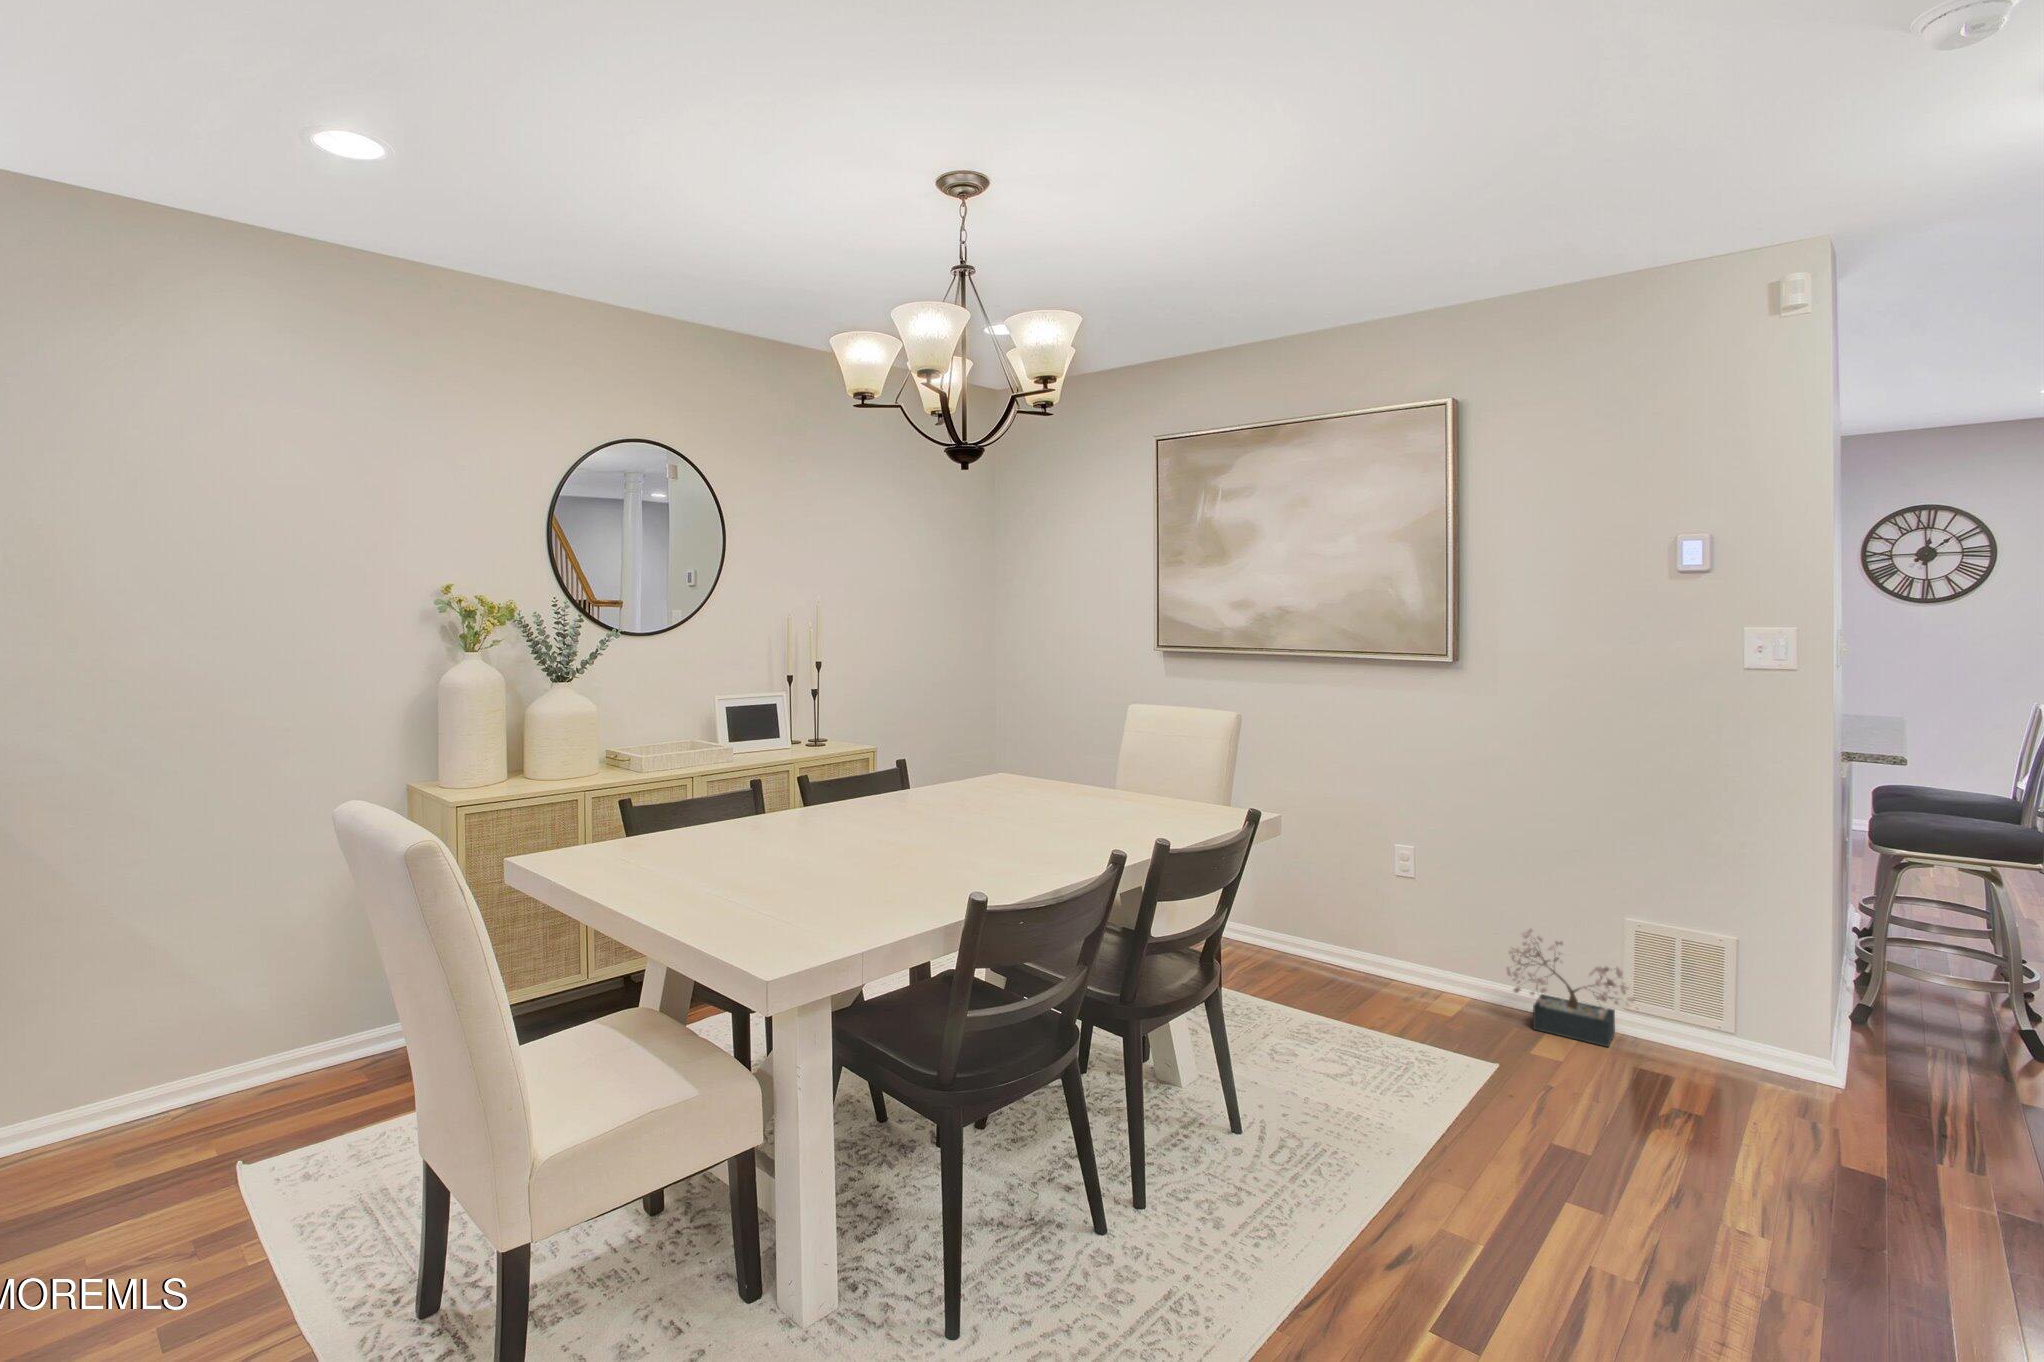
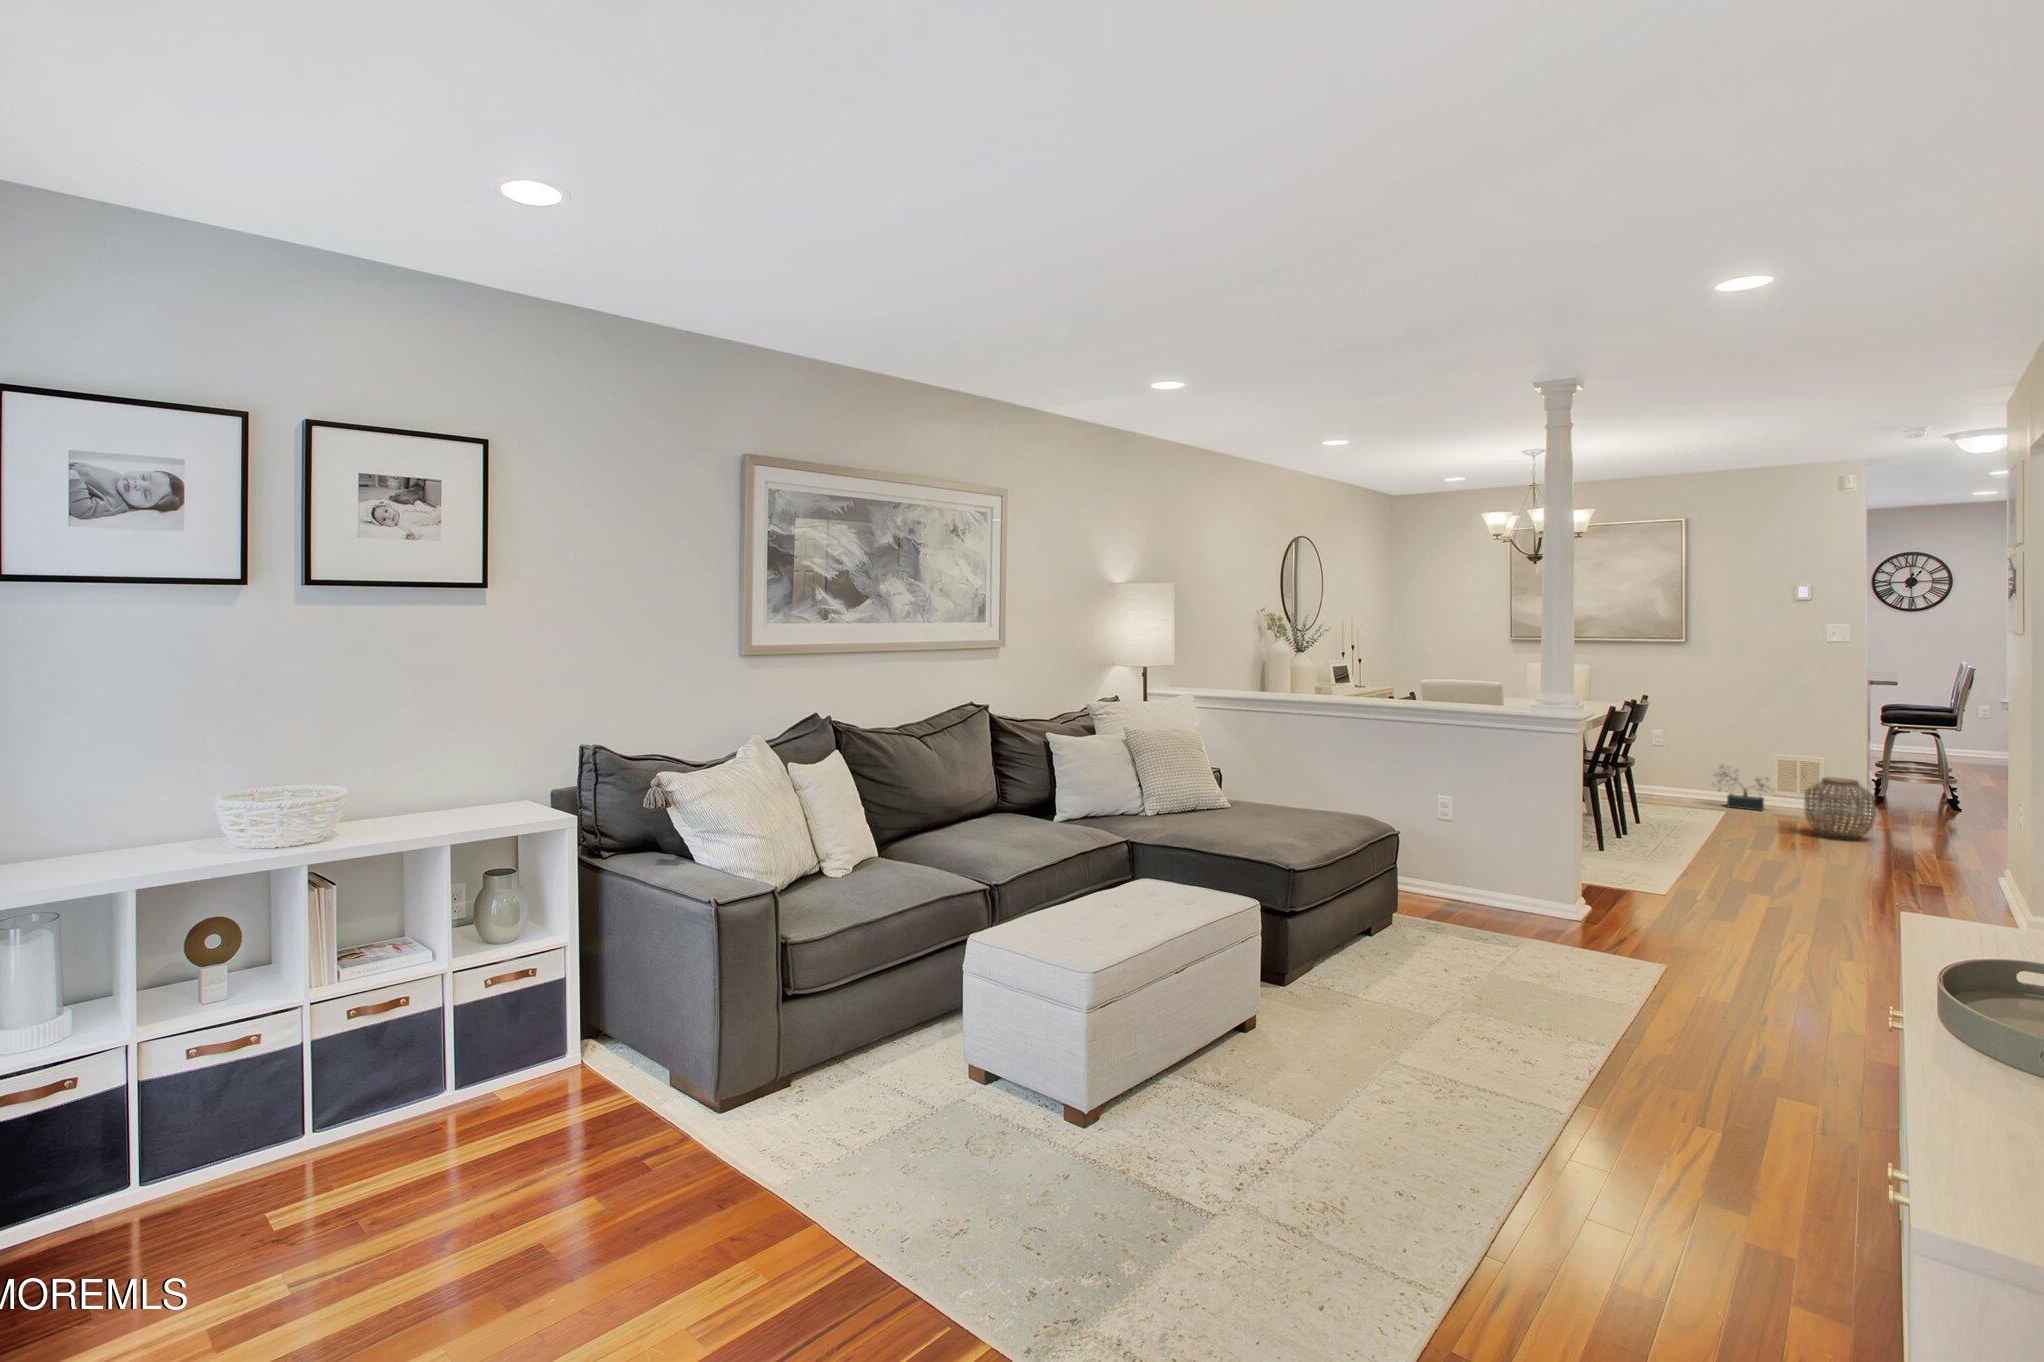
woven basket: none [1672,1036,1870,1234] -> present [1805,777,1876,840]

